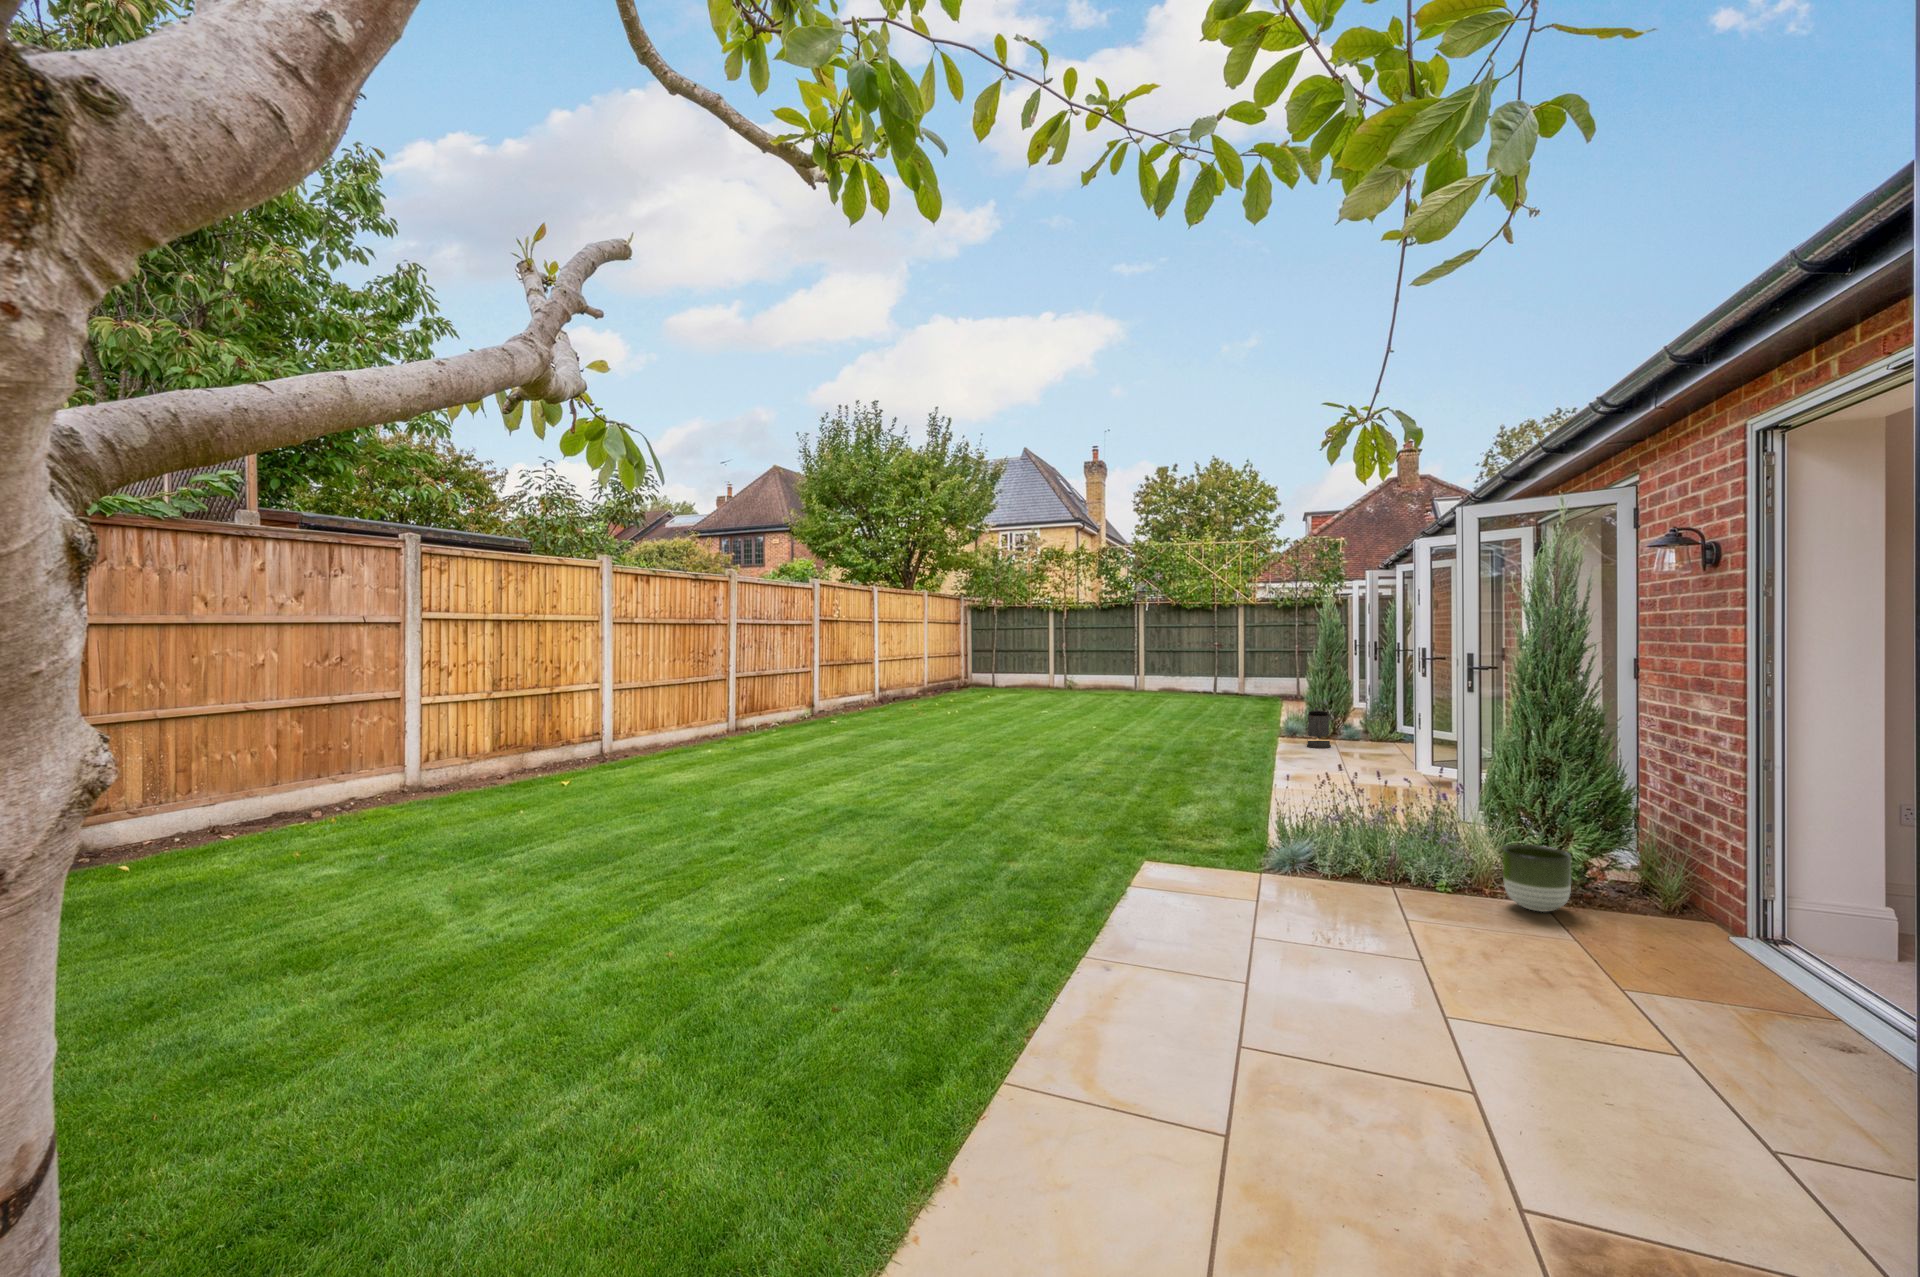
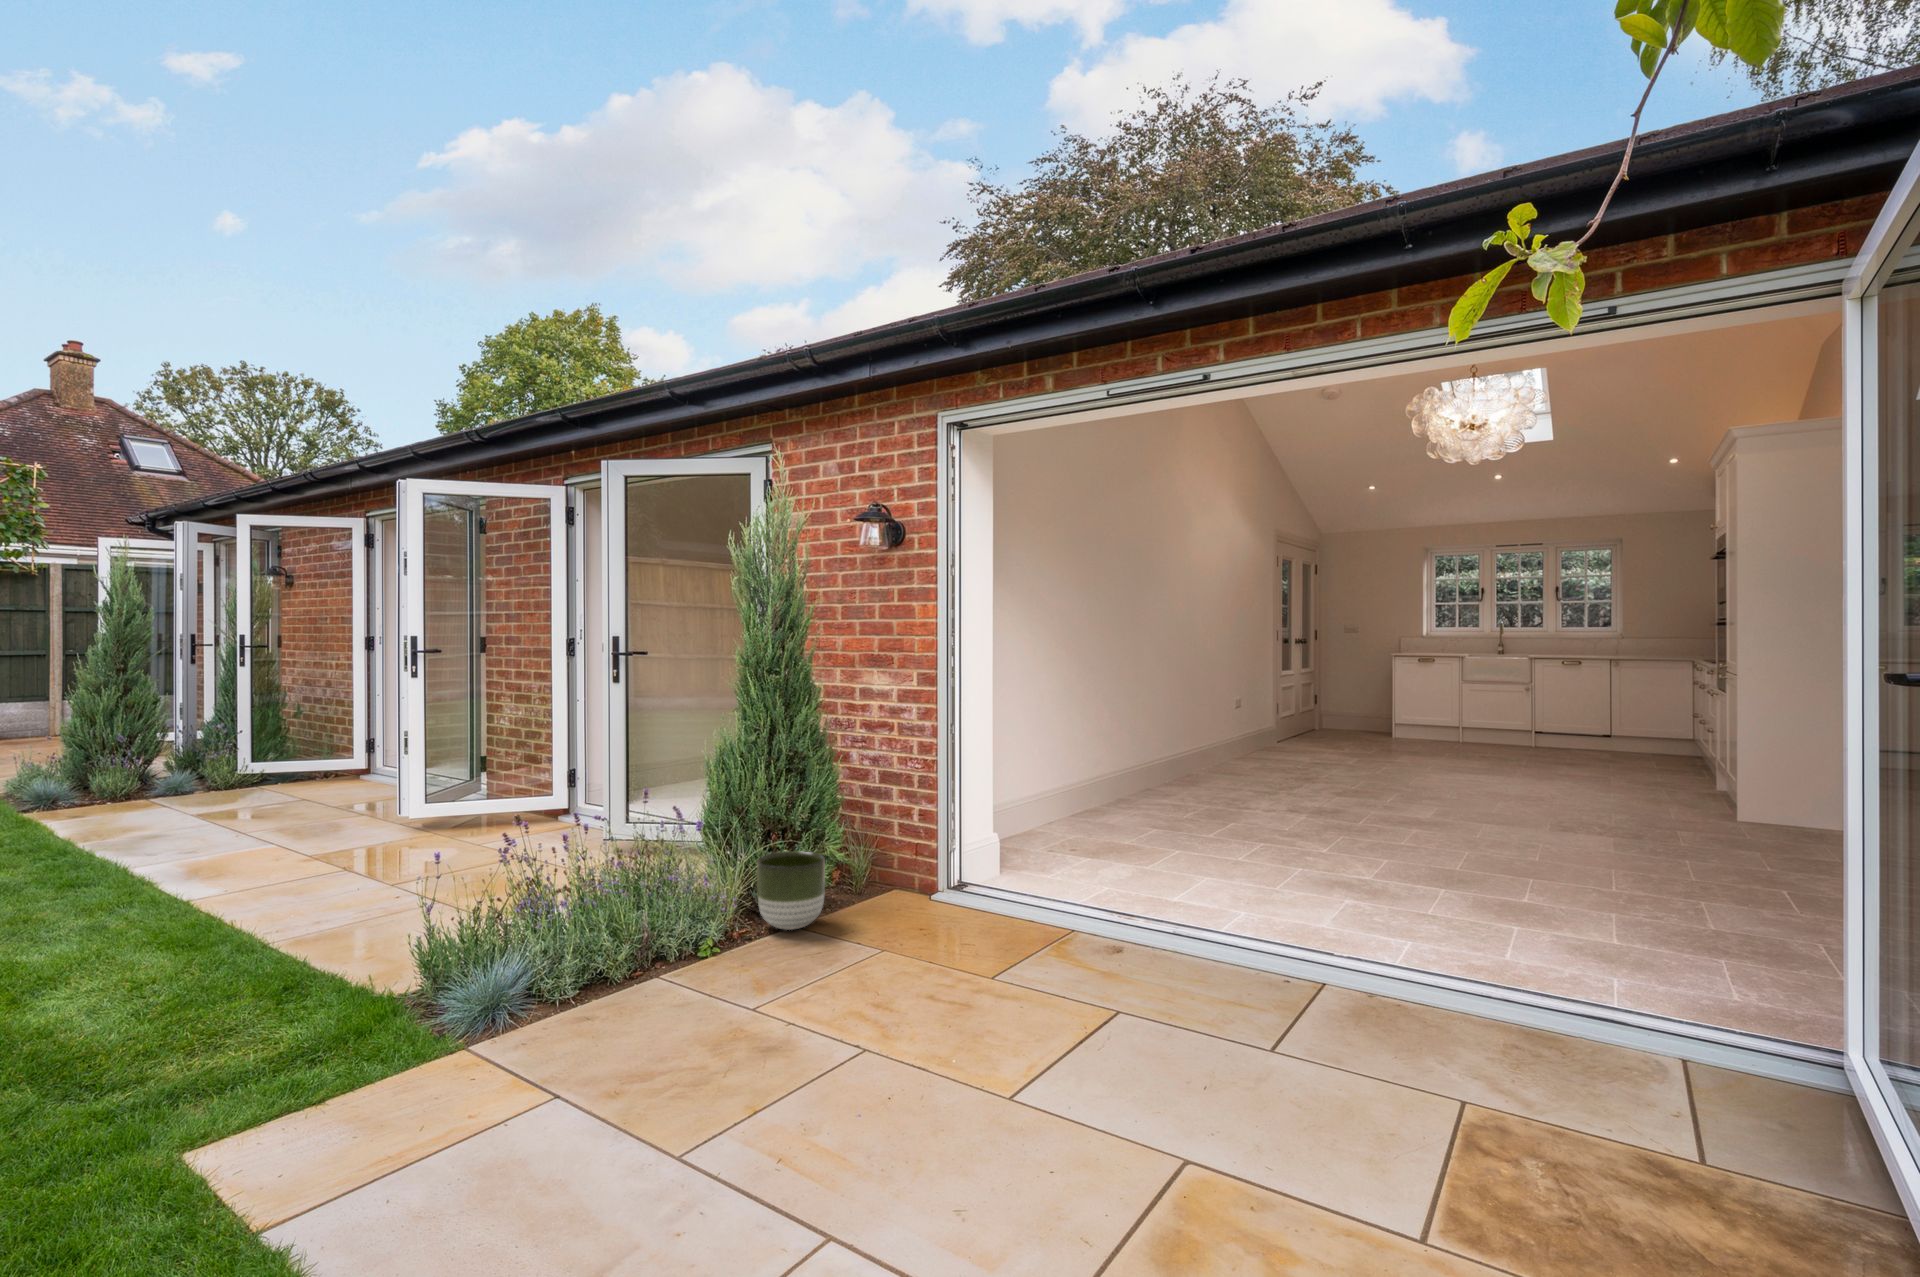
watering can: present [1307,703,1331,748] -> none [112,731,161,806]

